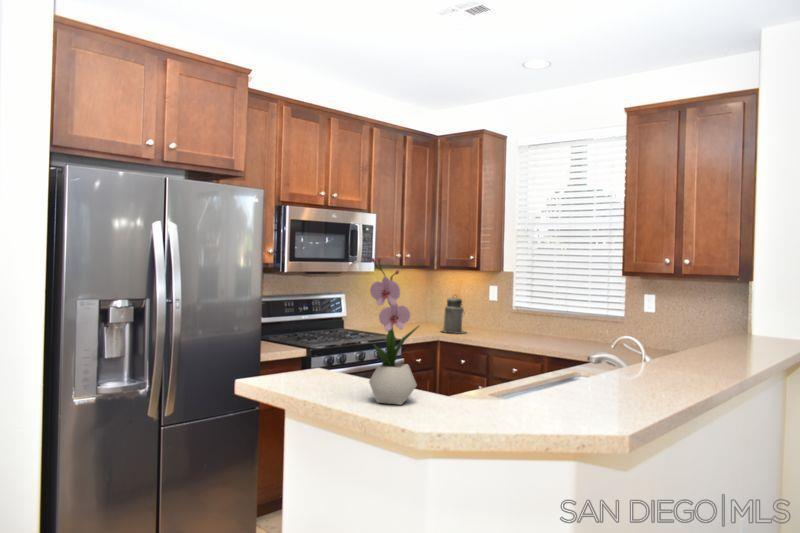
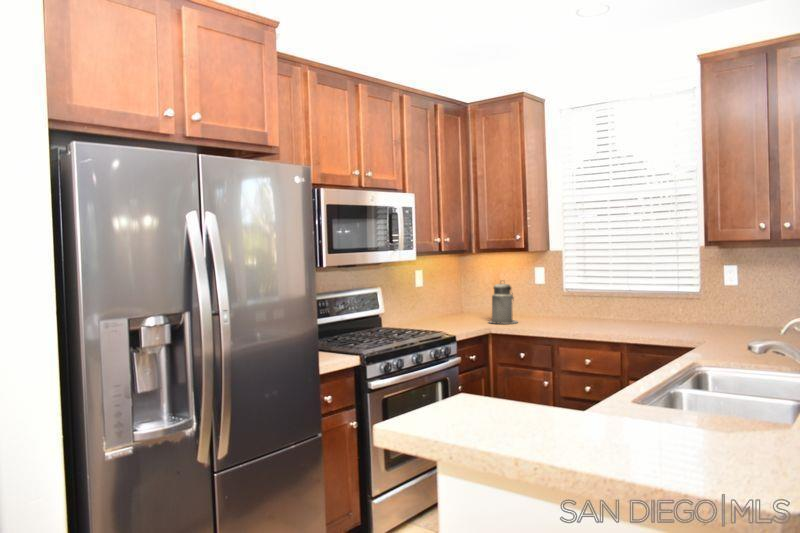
flower arrangement: present [369,257,419,405] -> none [600,237,676,449]

